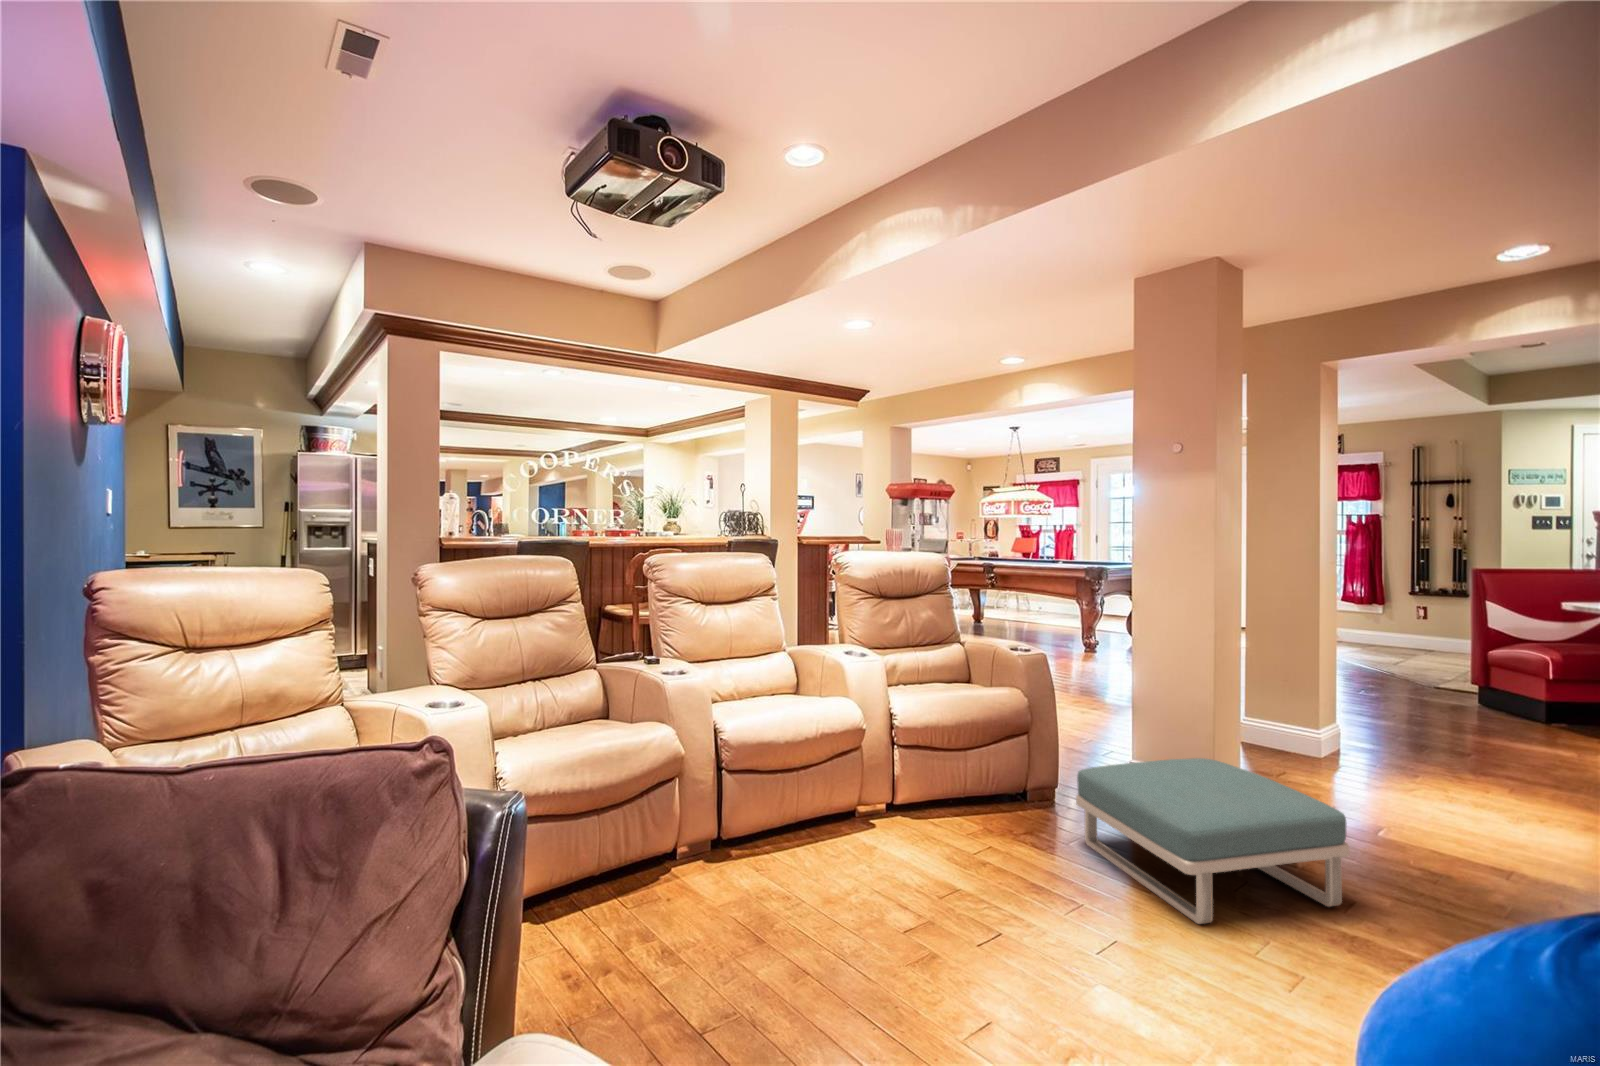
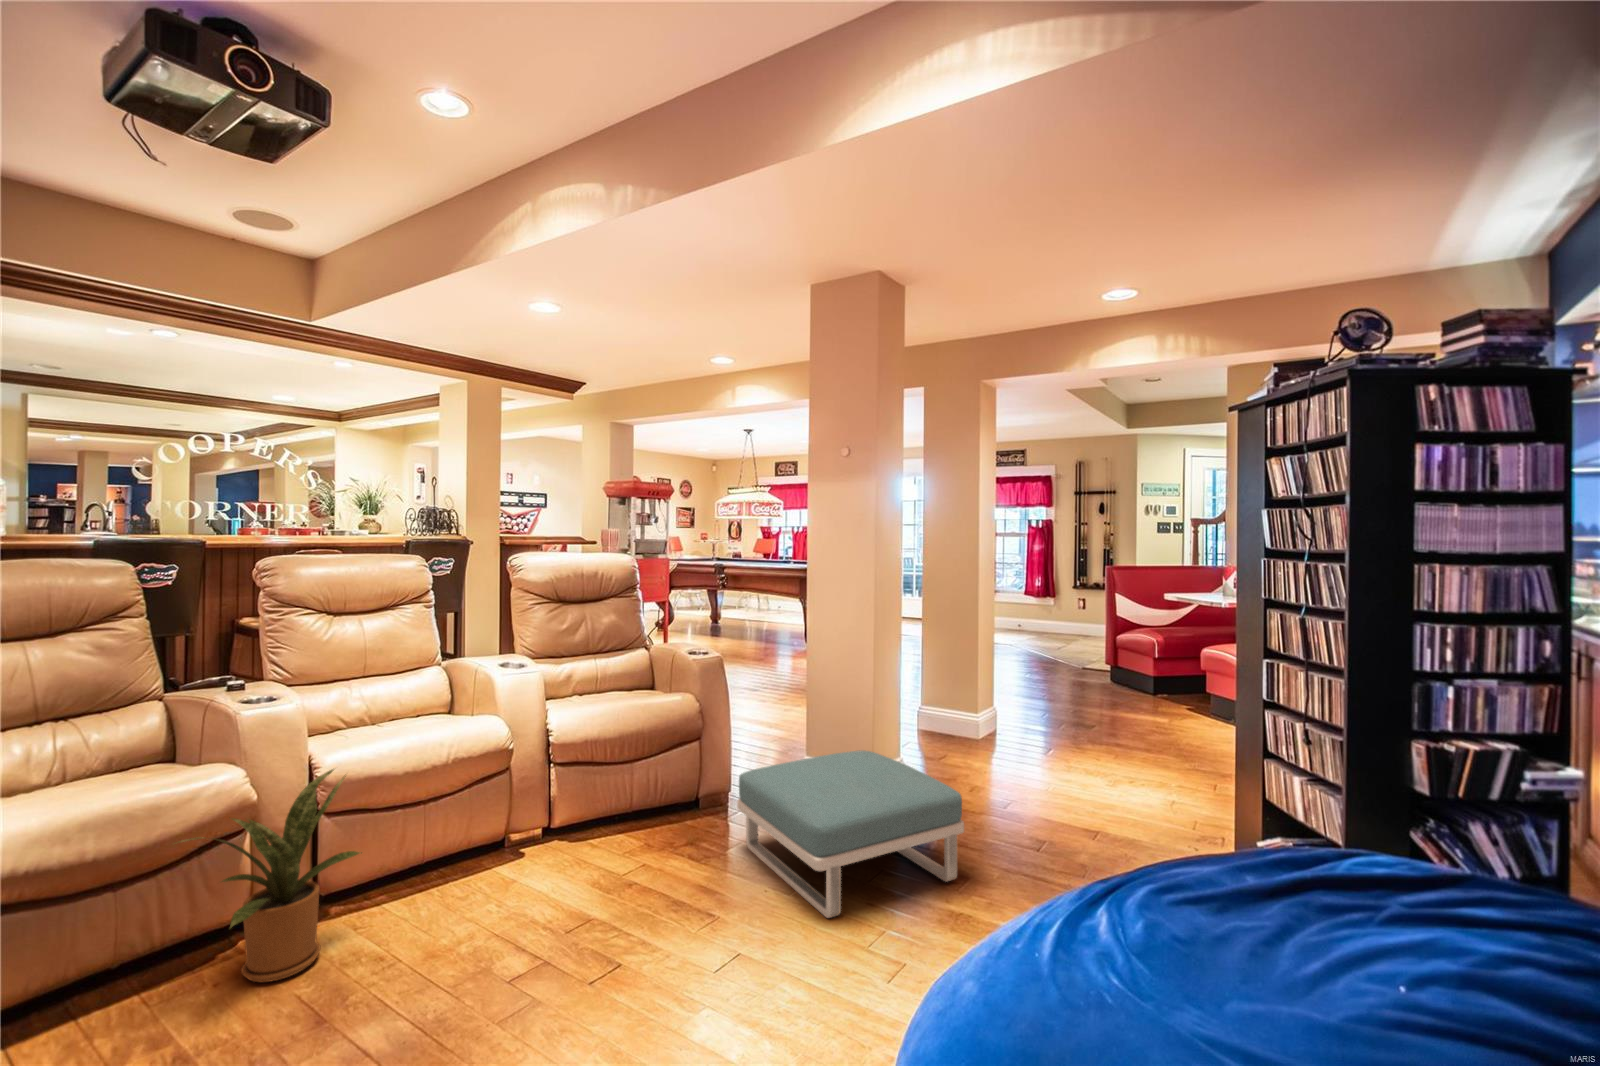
house plant: none [647,731,764,901] -> present [182,769,362,982]

